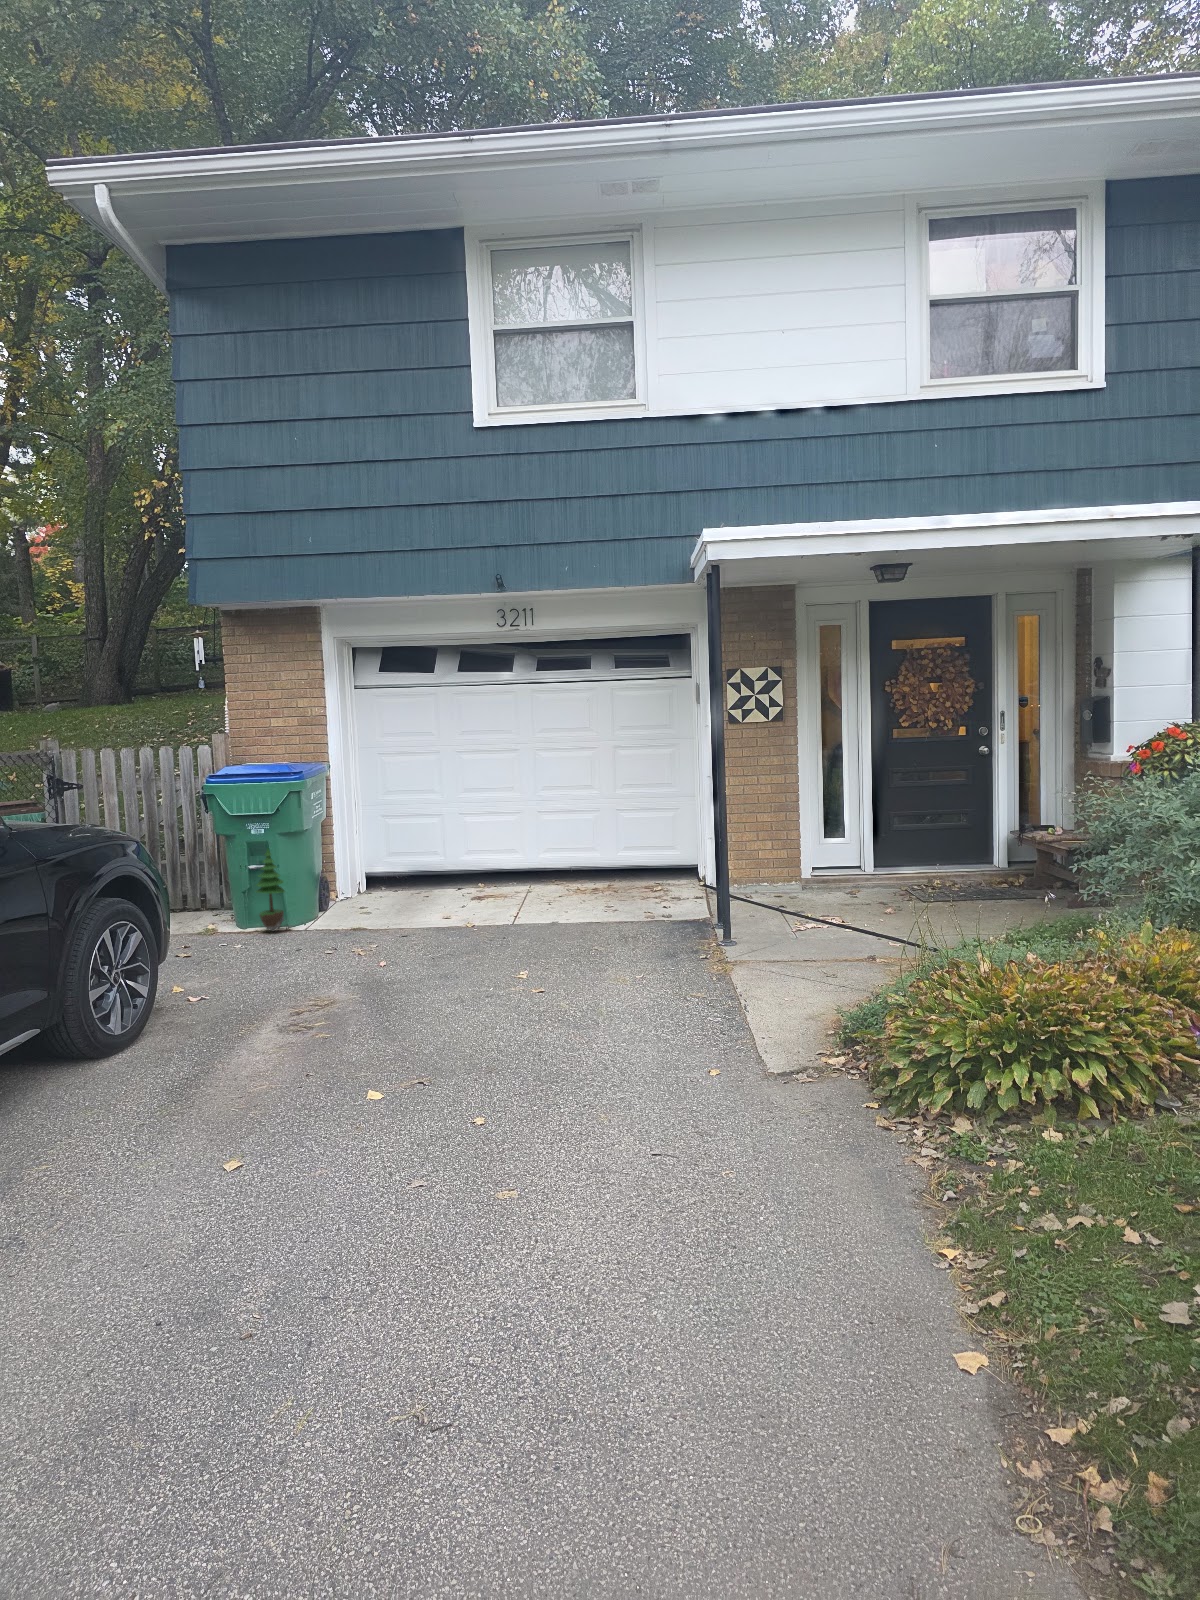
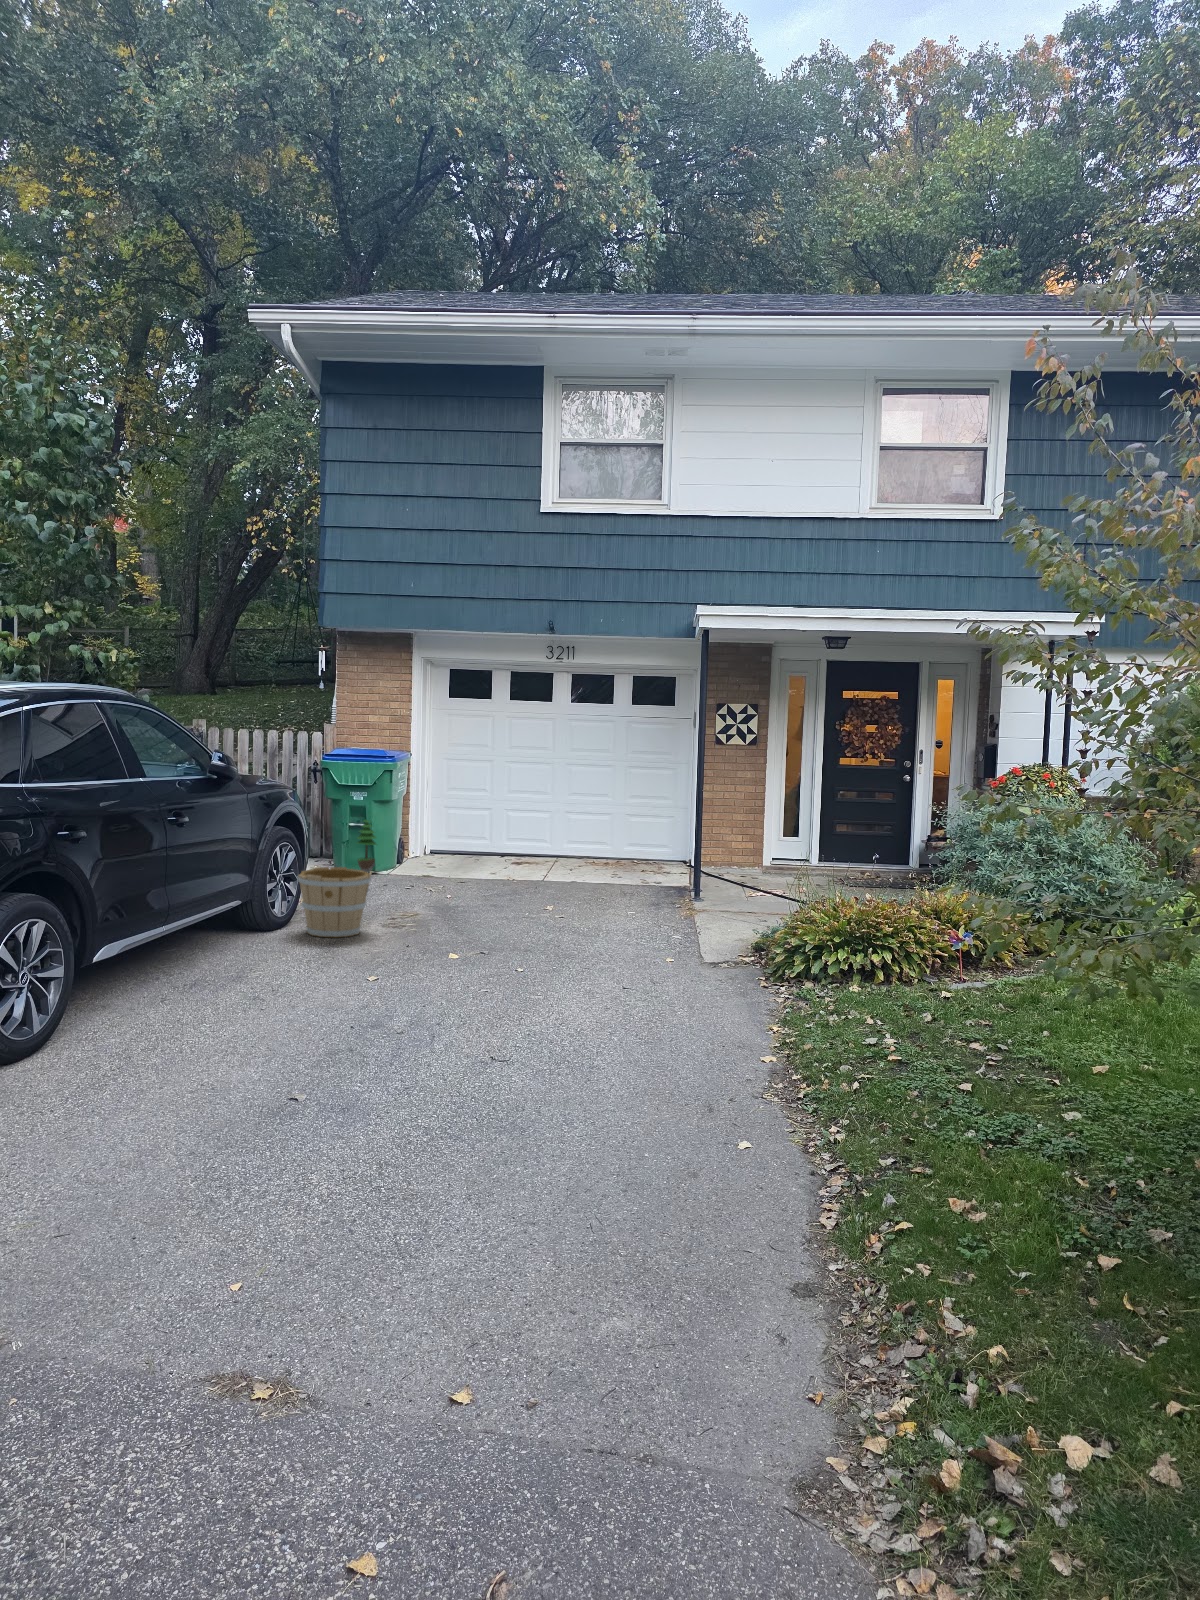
wooden bucket: none [104,953,229,1074] -> present [297,867,372,937]

